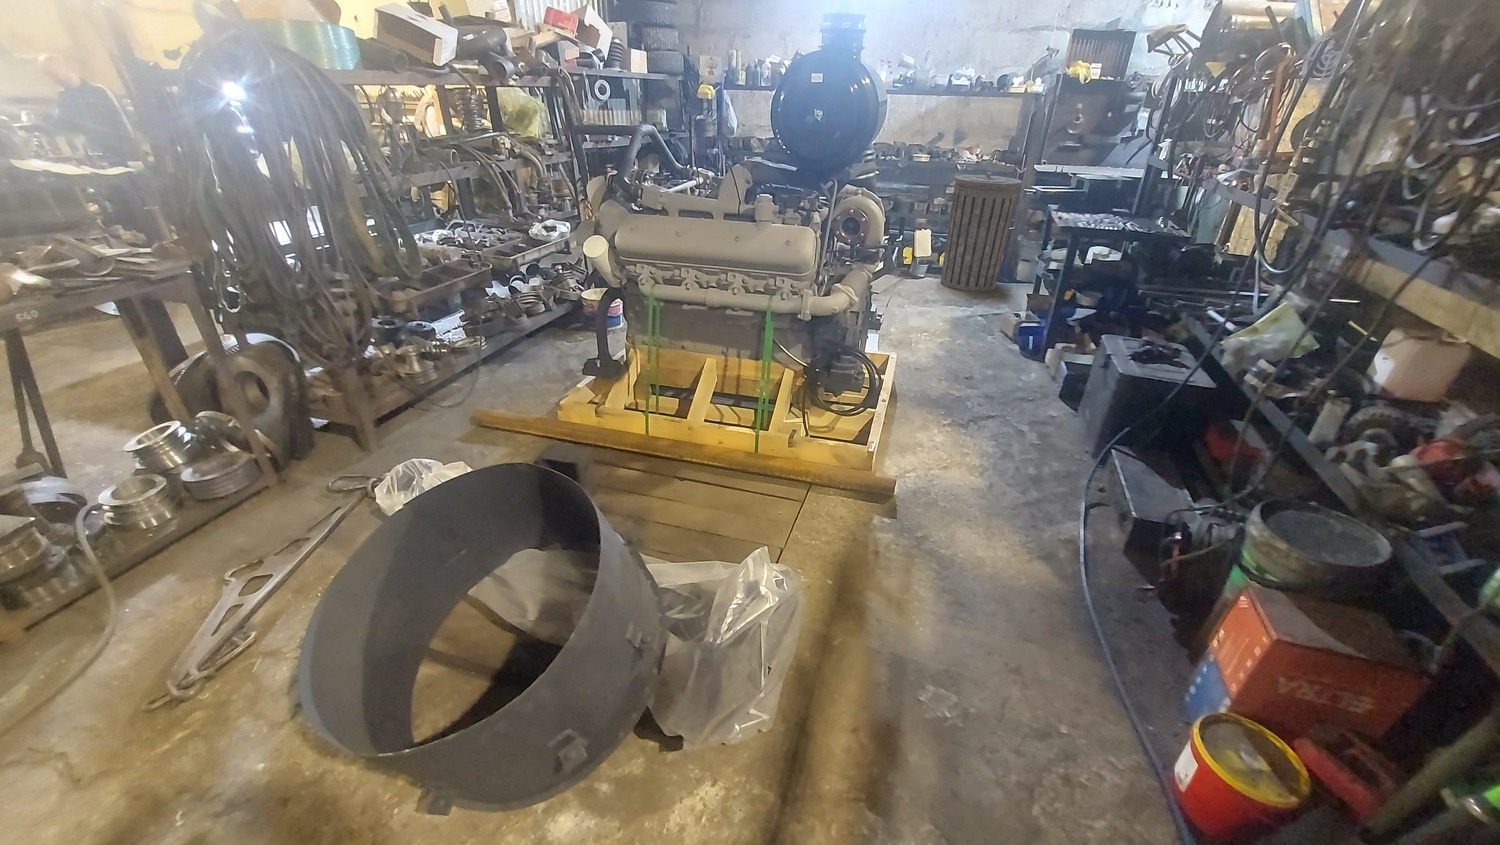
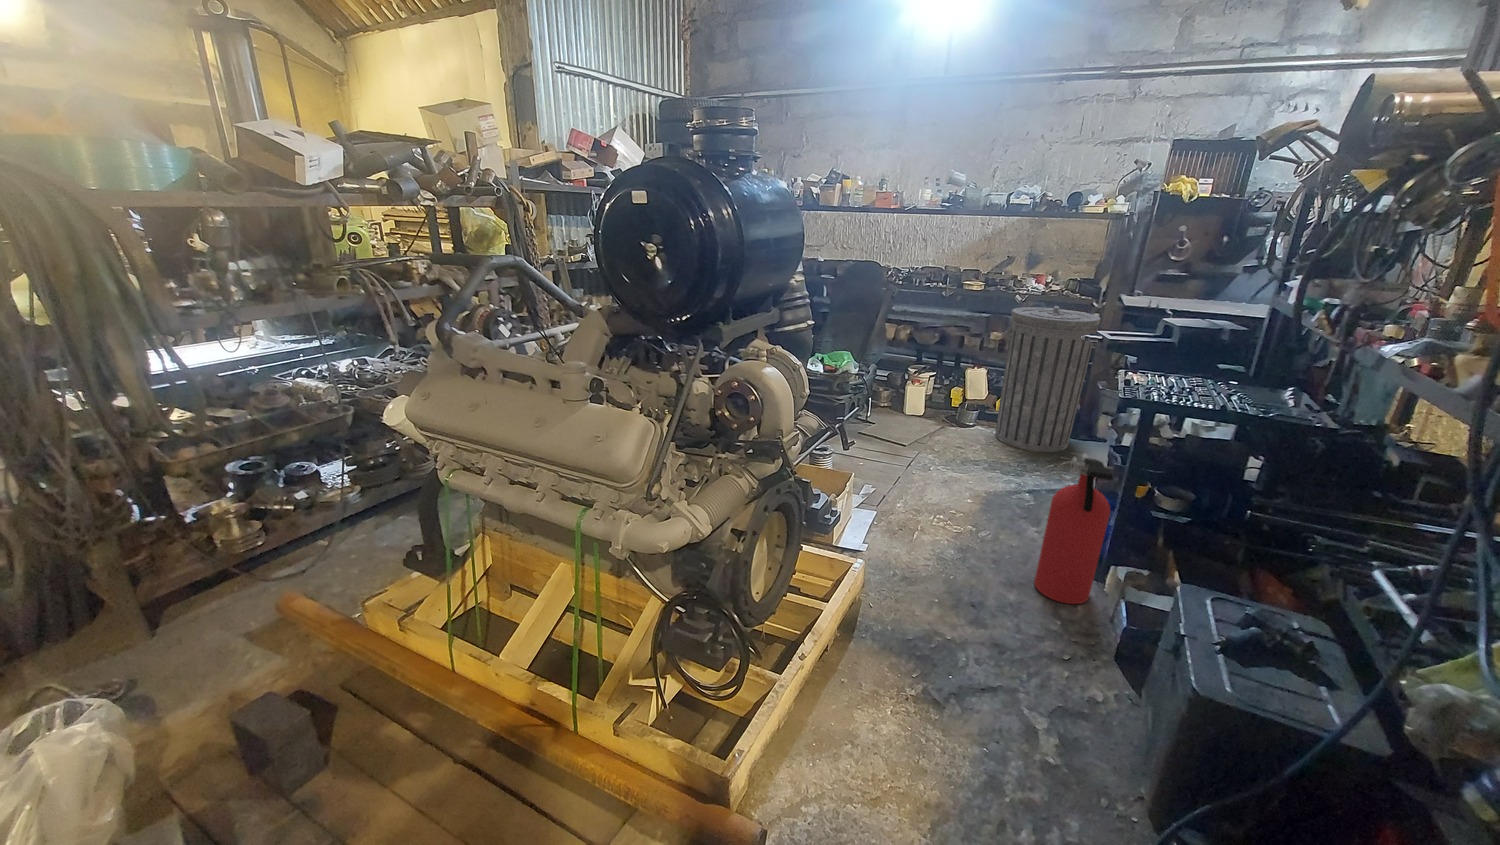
fire extinguisher: none [1000,270,1059,374] -> present [1034,454,1113,604]

